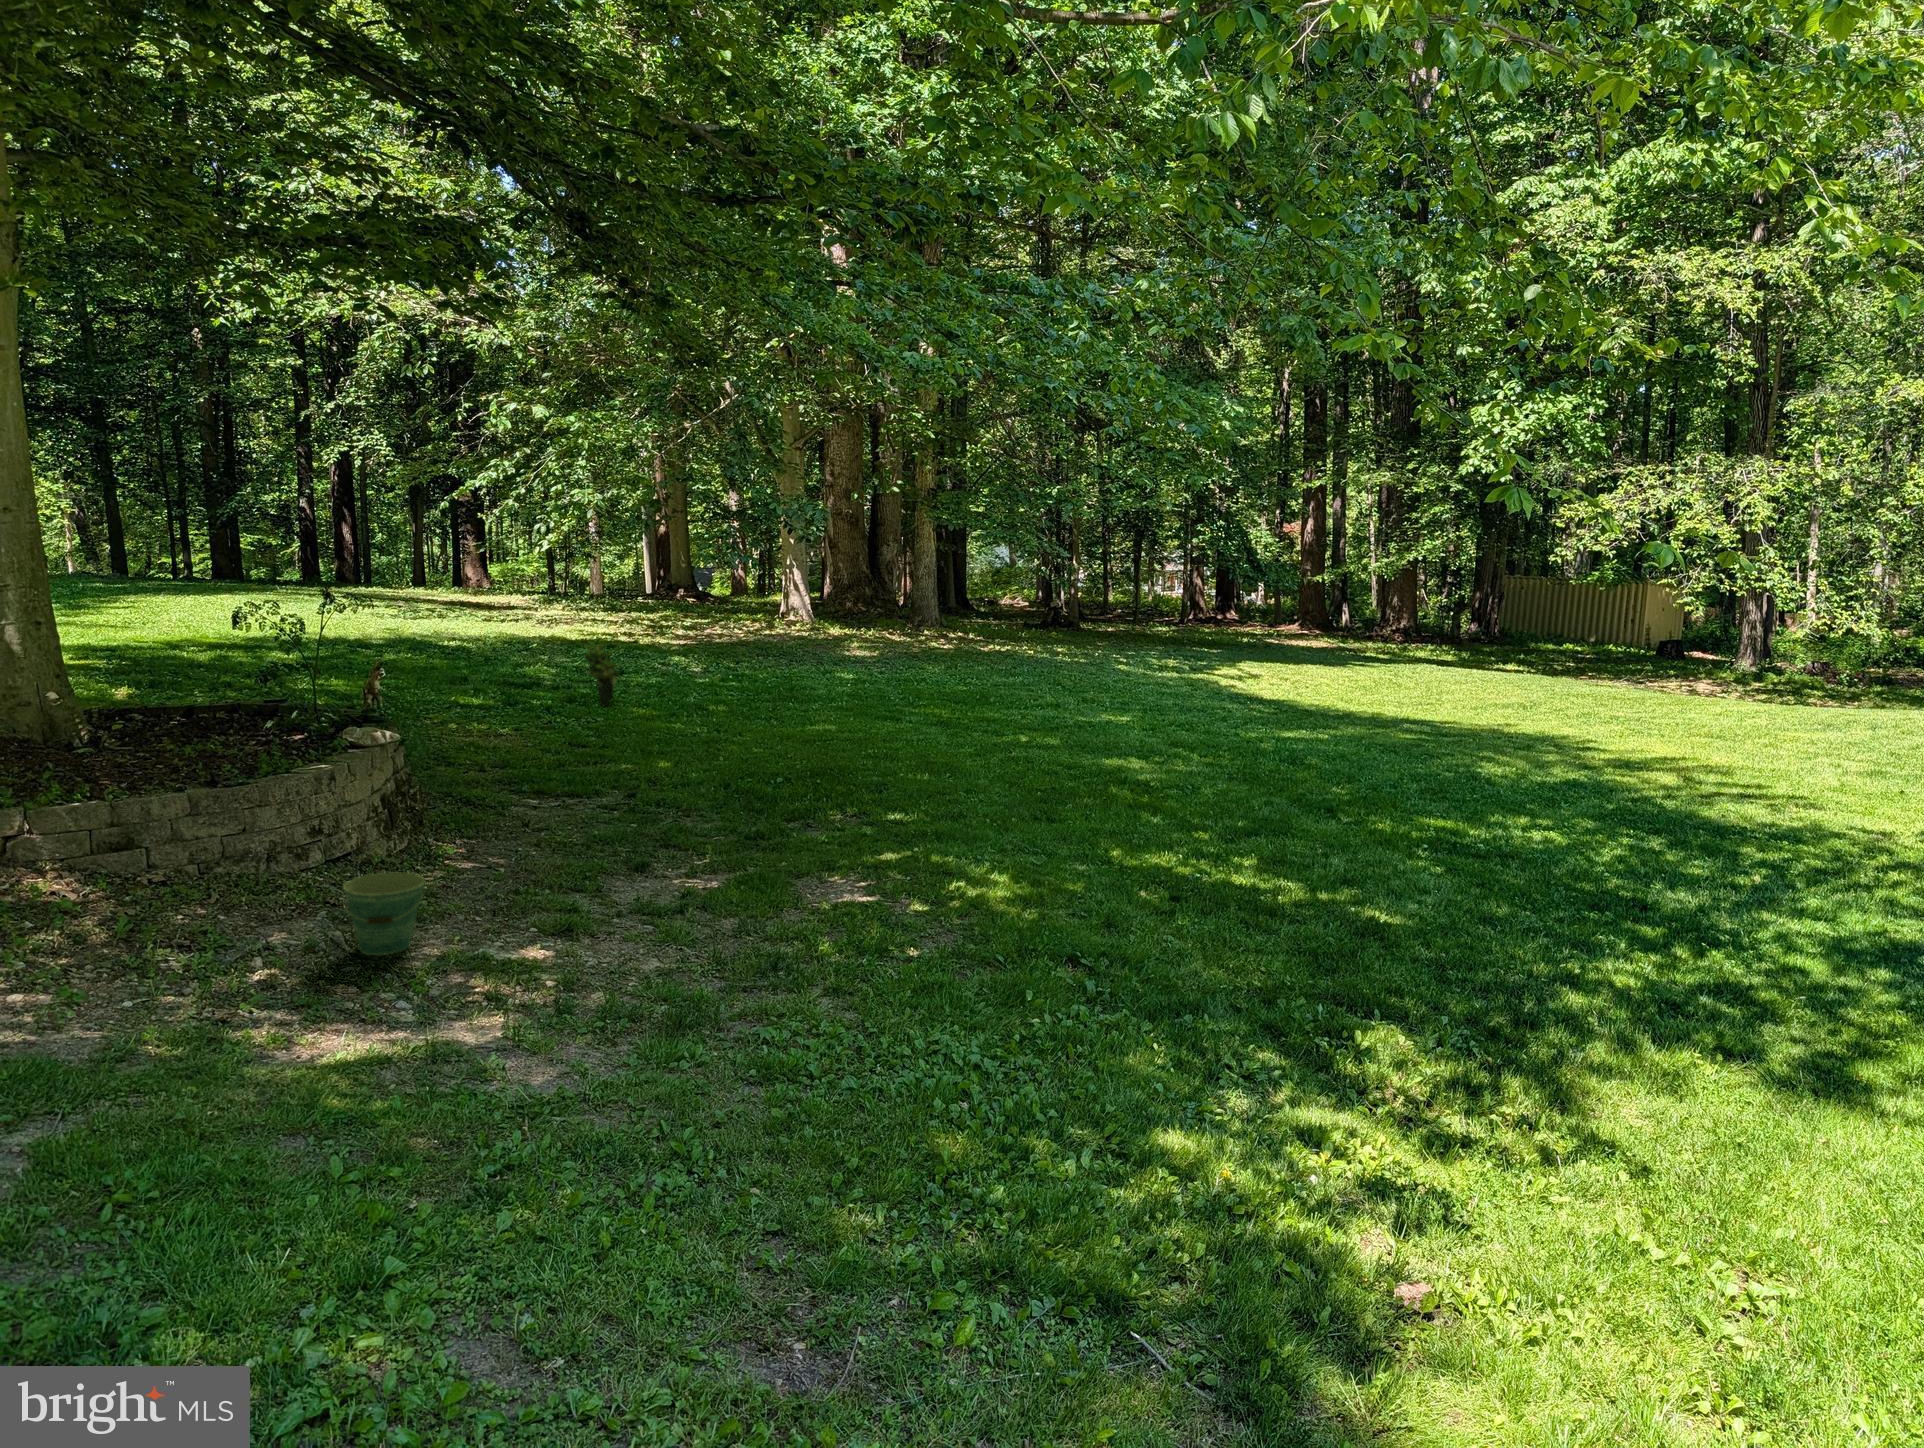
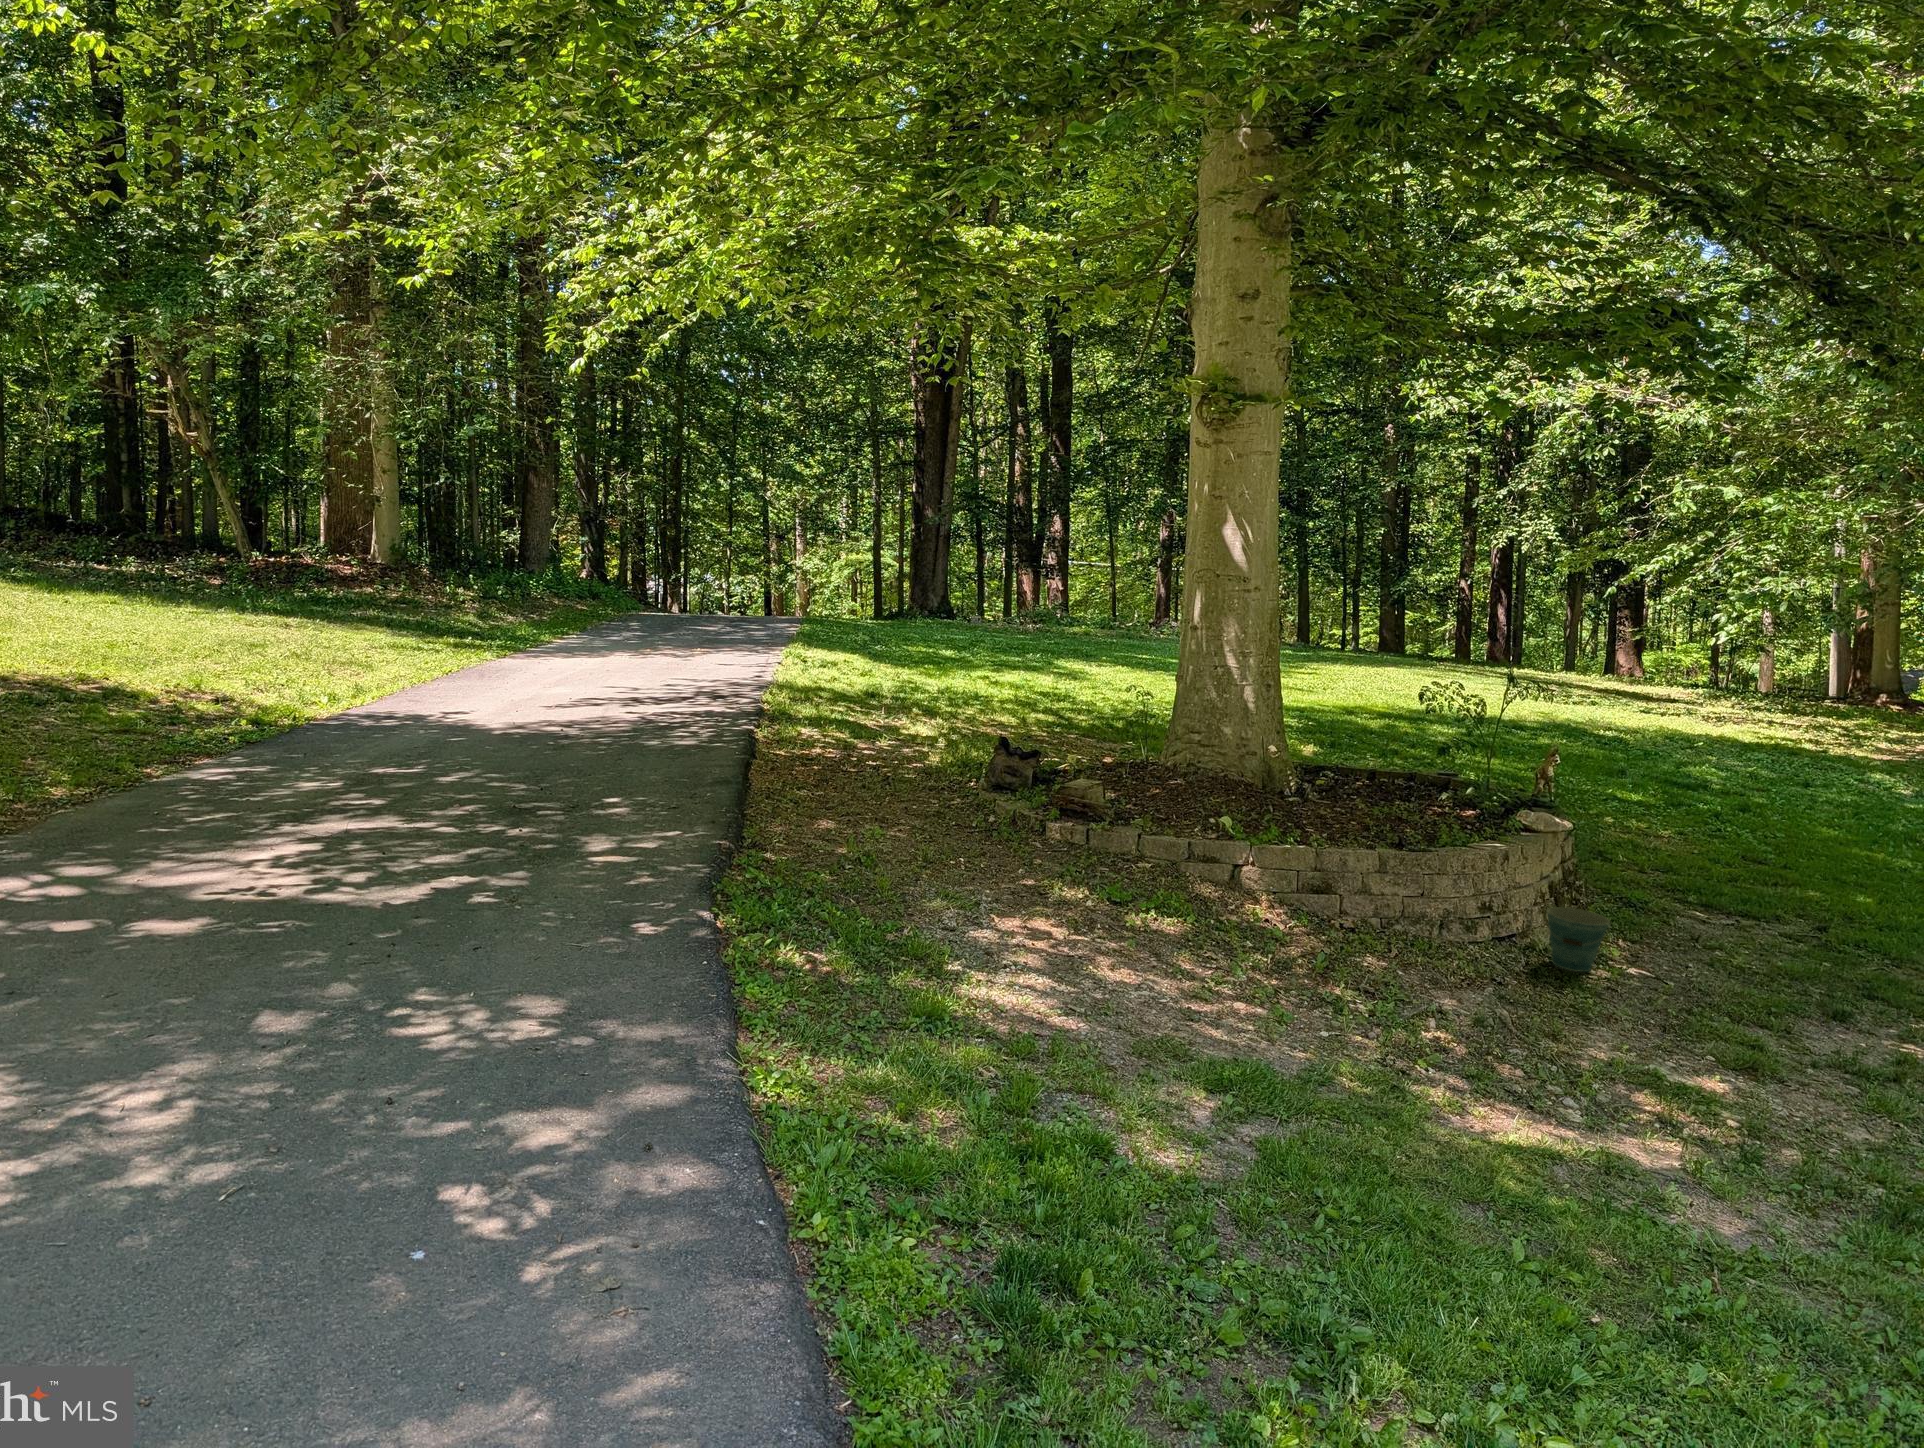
potted plant: present [583,644,619,706] -> none [1757,748,1801,816]

